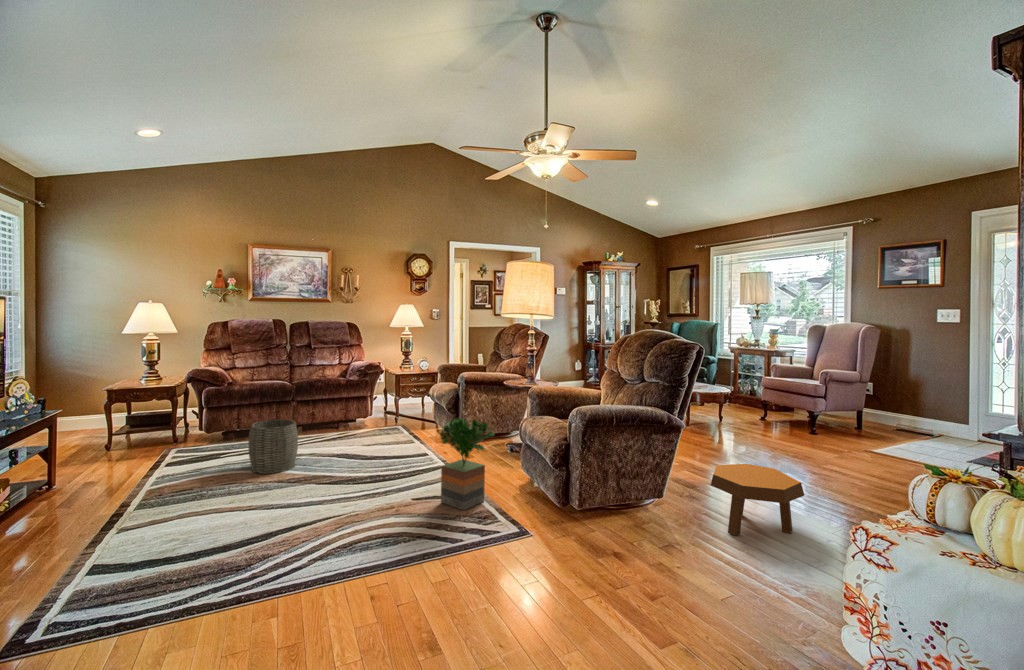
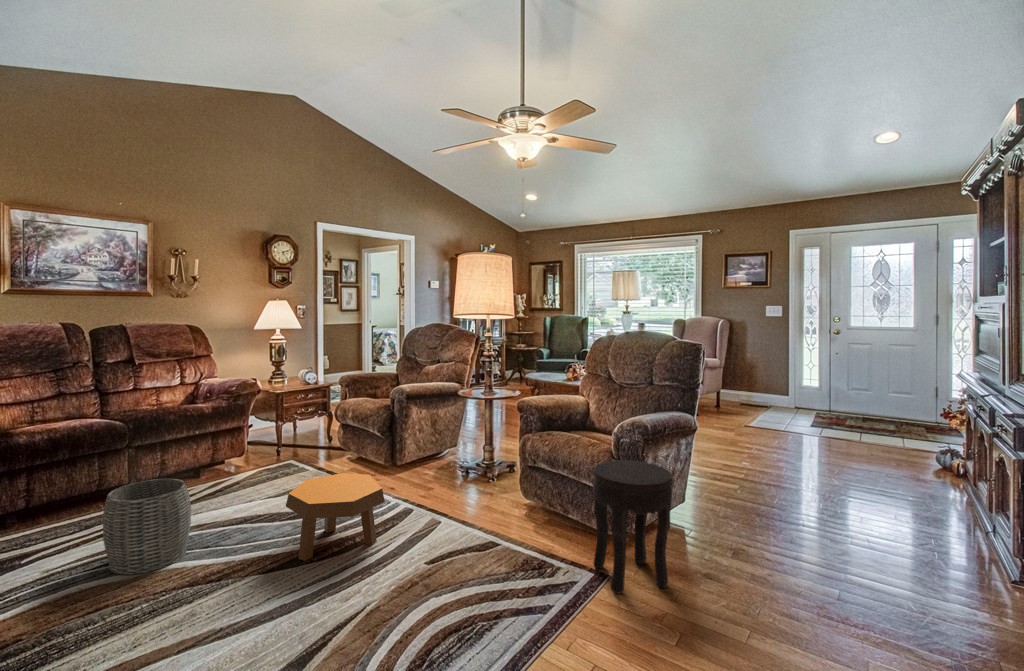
potted tree: present [440,418,494,510] -> none [462,445,533,567]
side table: none [513,438,577,546] -> present [593,460,673,594]
footstool: present [711,464,804,536] -> present [286,473,385,561]

